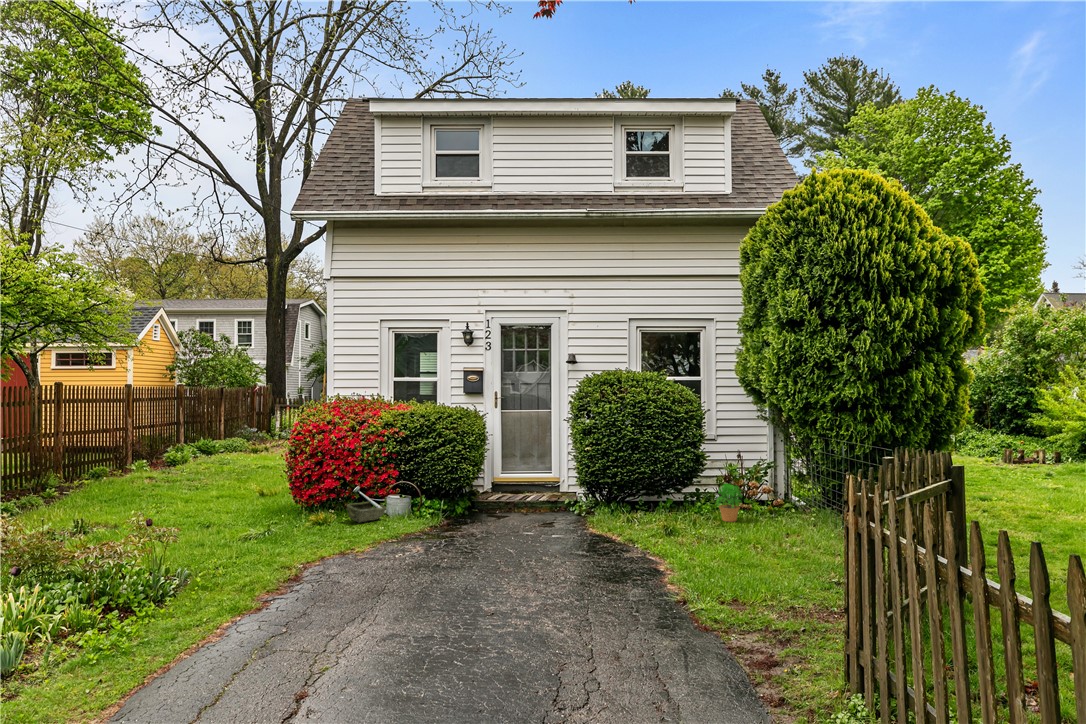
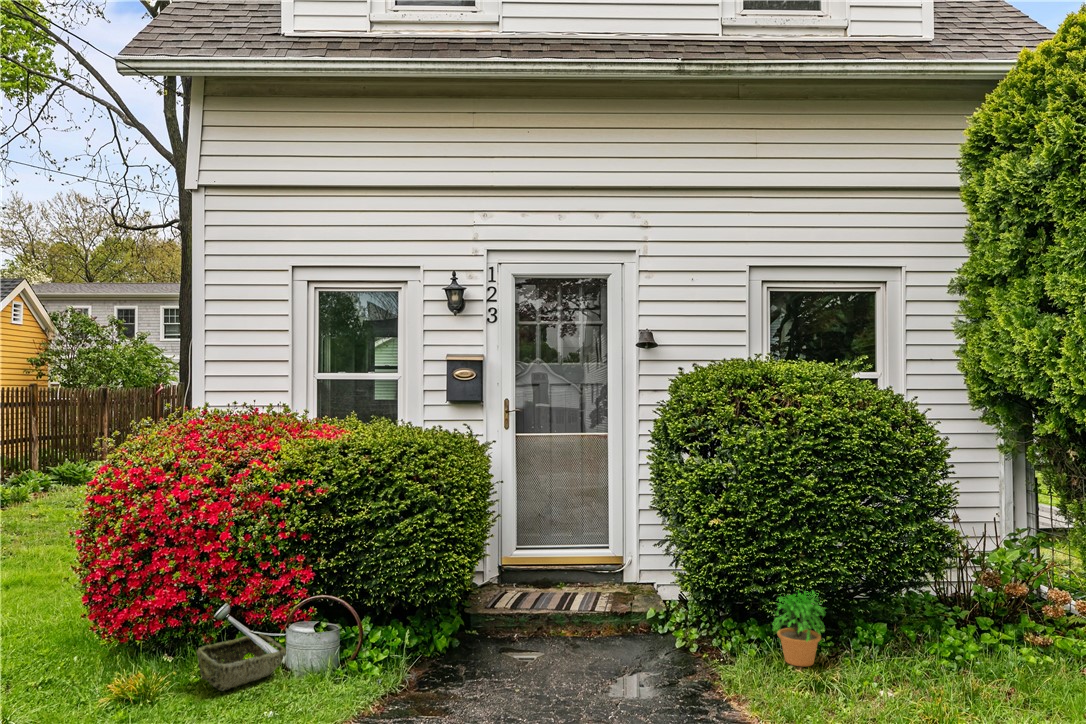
potted plant: present [717,483,741,522] -> present [773,588,825,666]

